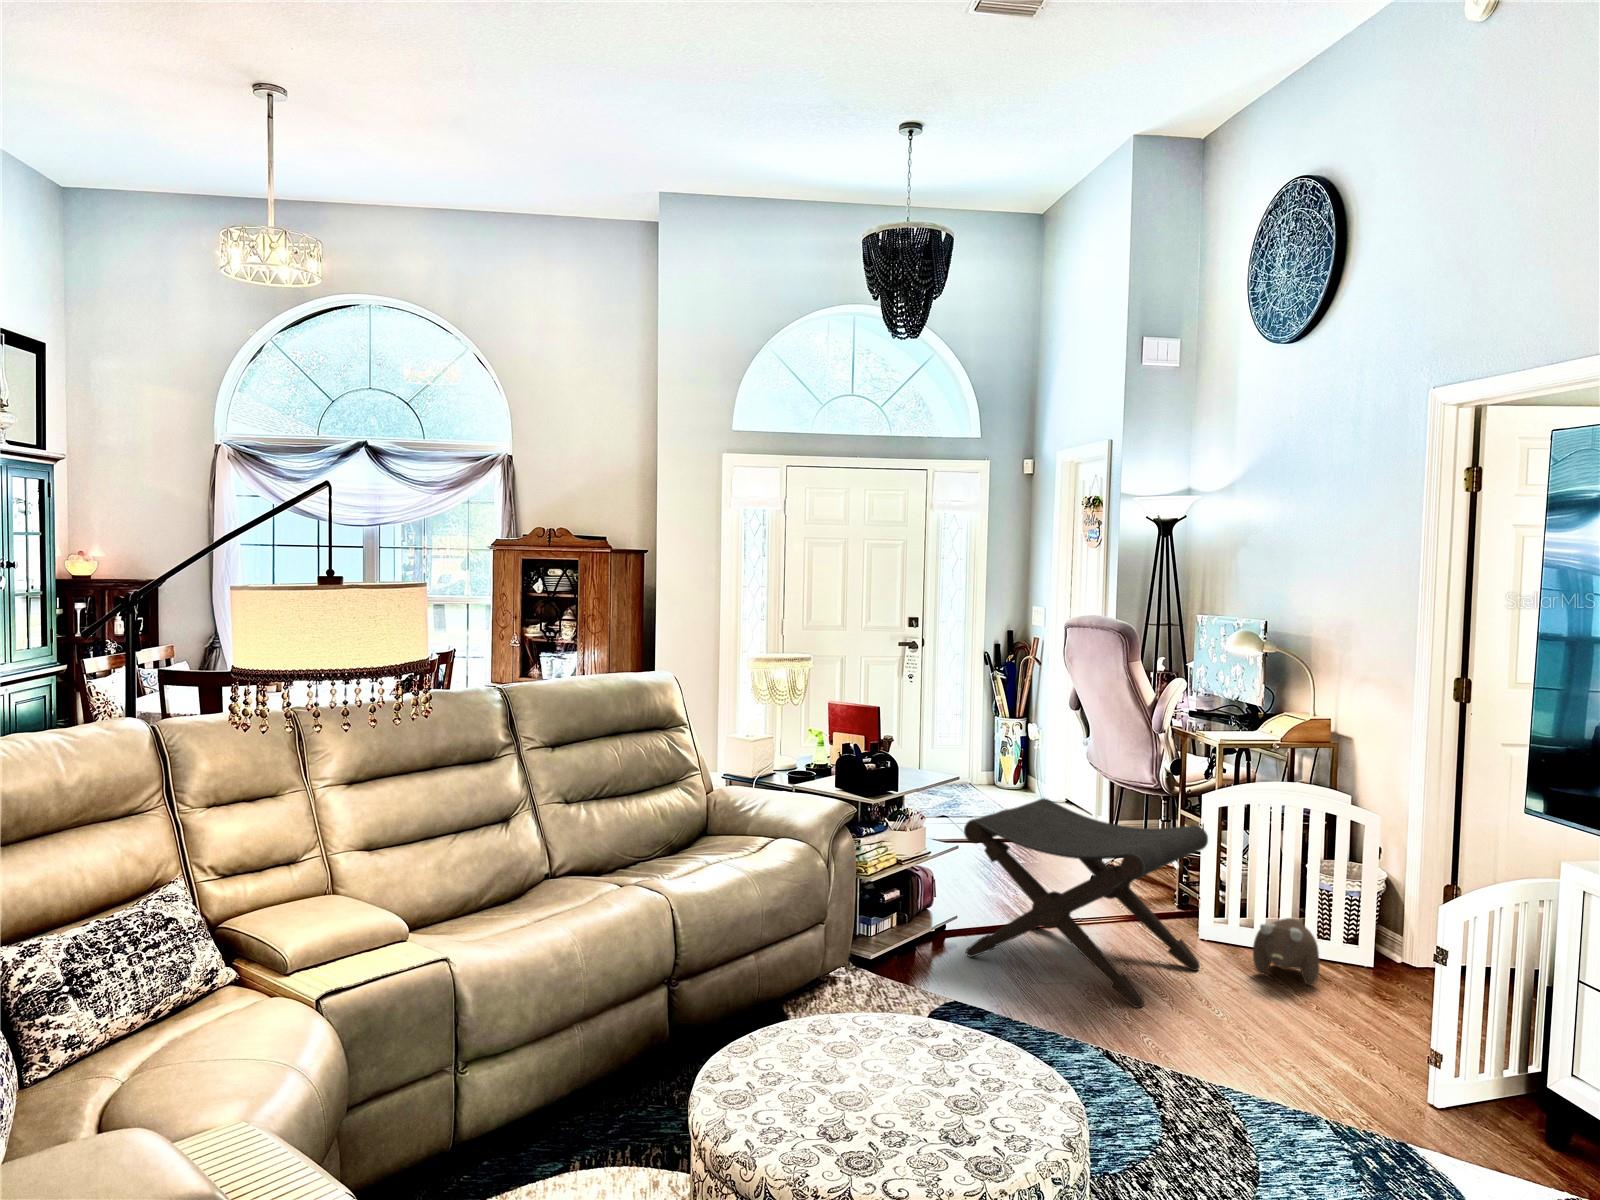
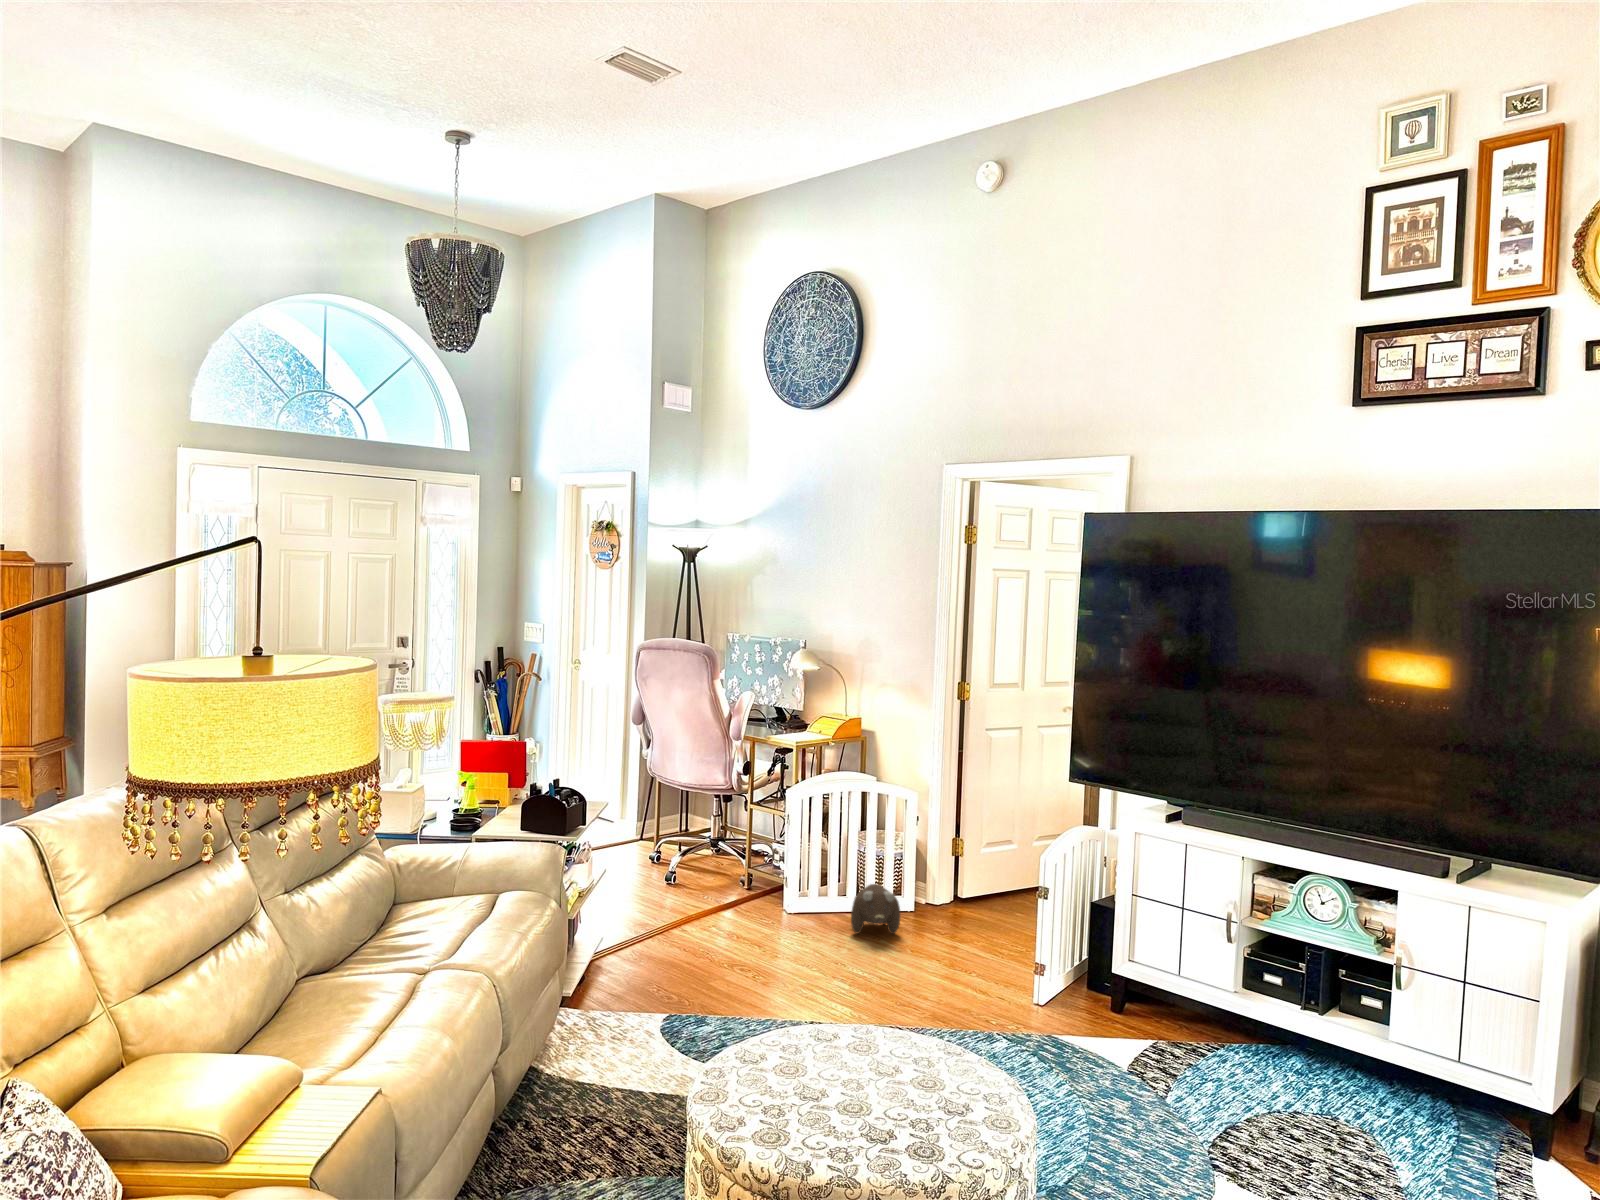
footstool: present [964,798,1208,1008] -> none [634,813,821,984]

